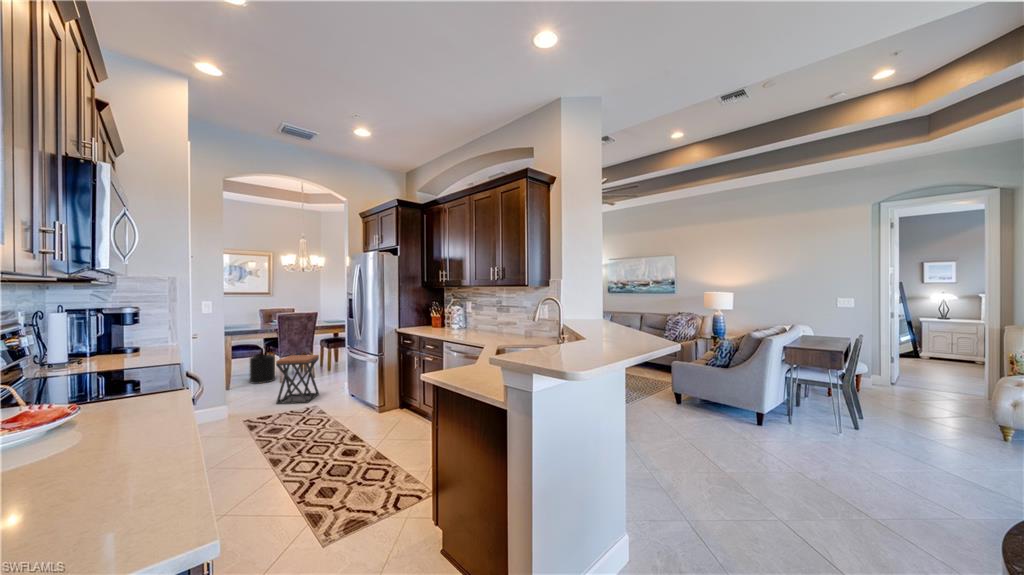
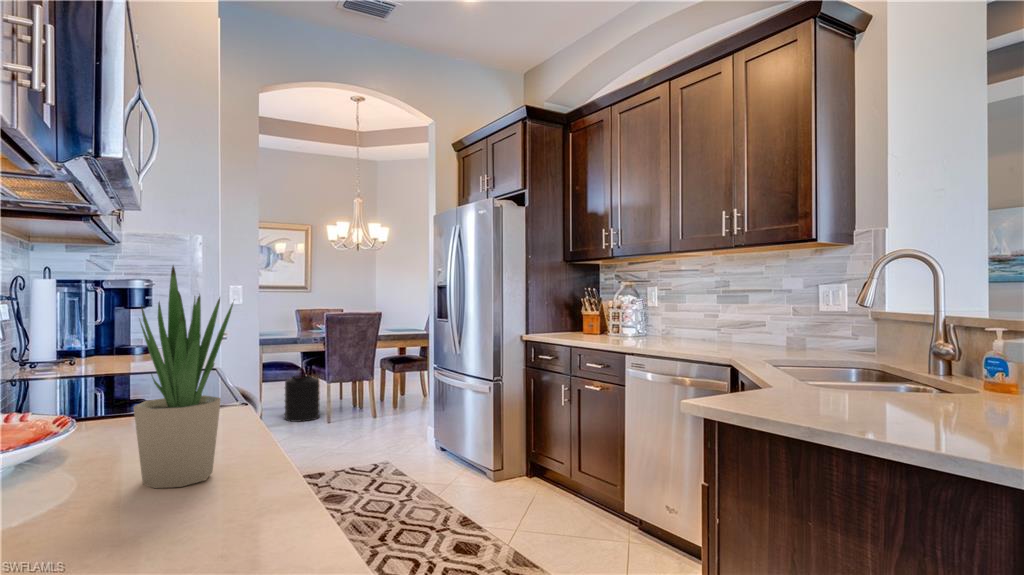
potted plant: none [111,335,168,434] -> present [134,266,233,488]
stool: present [276,355,319,404] -> none [329,378,389,456]

